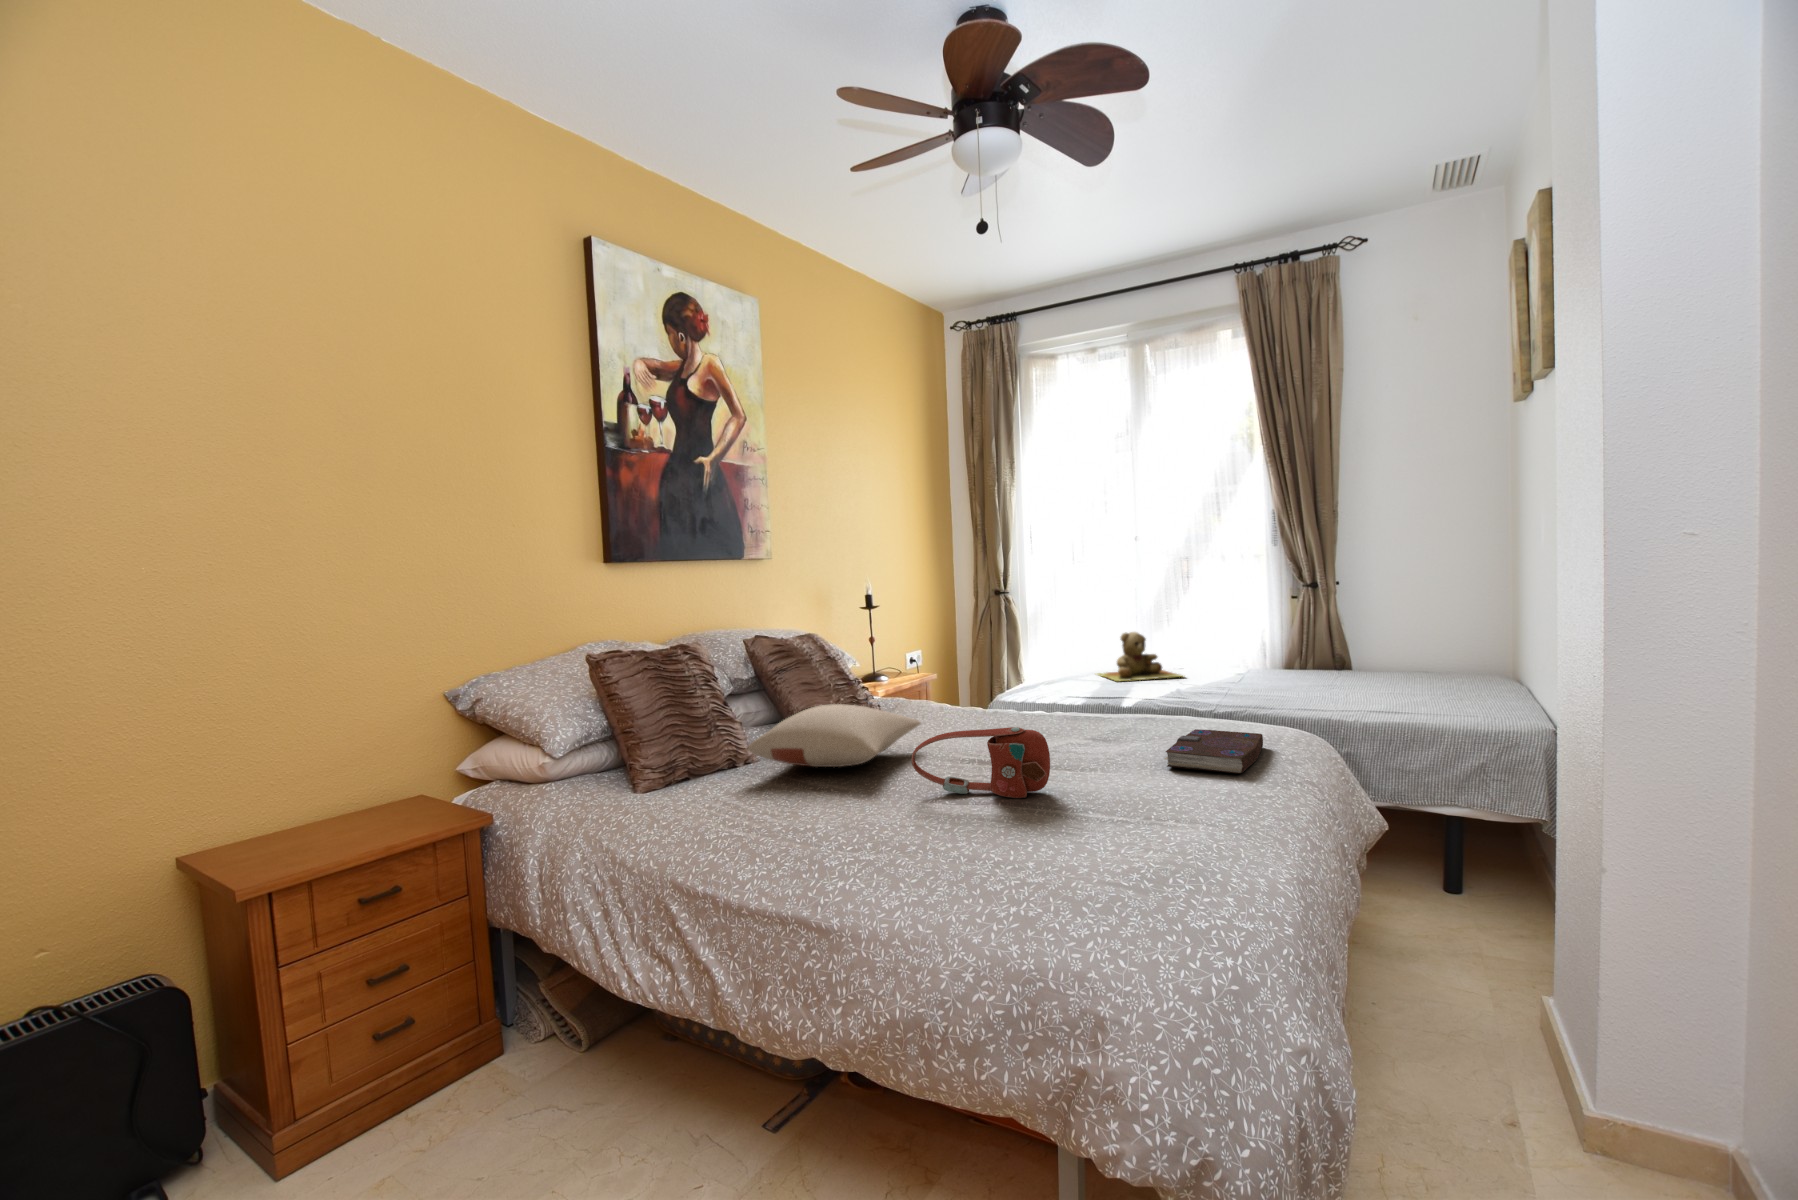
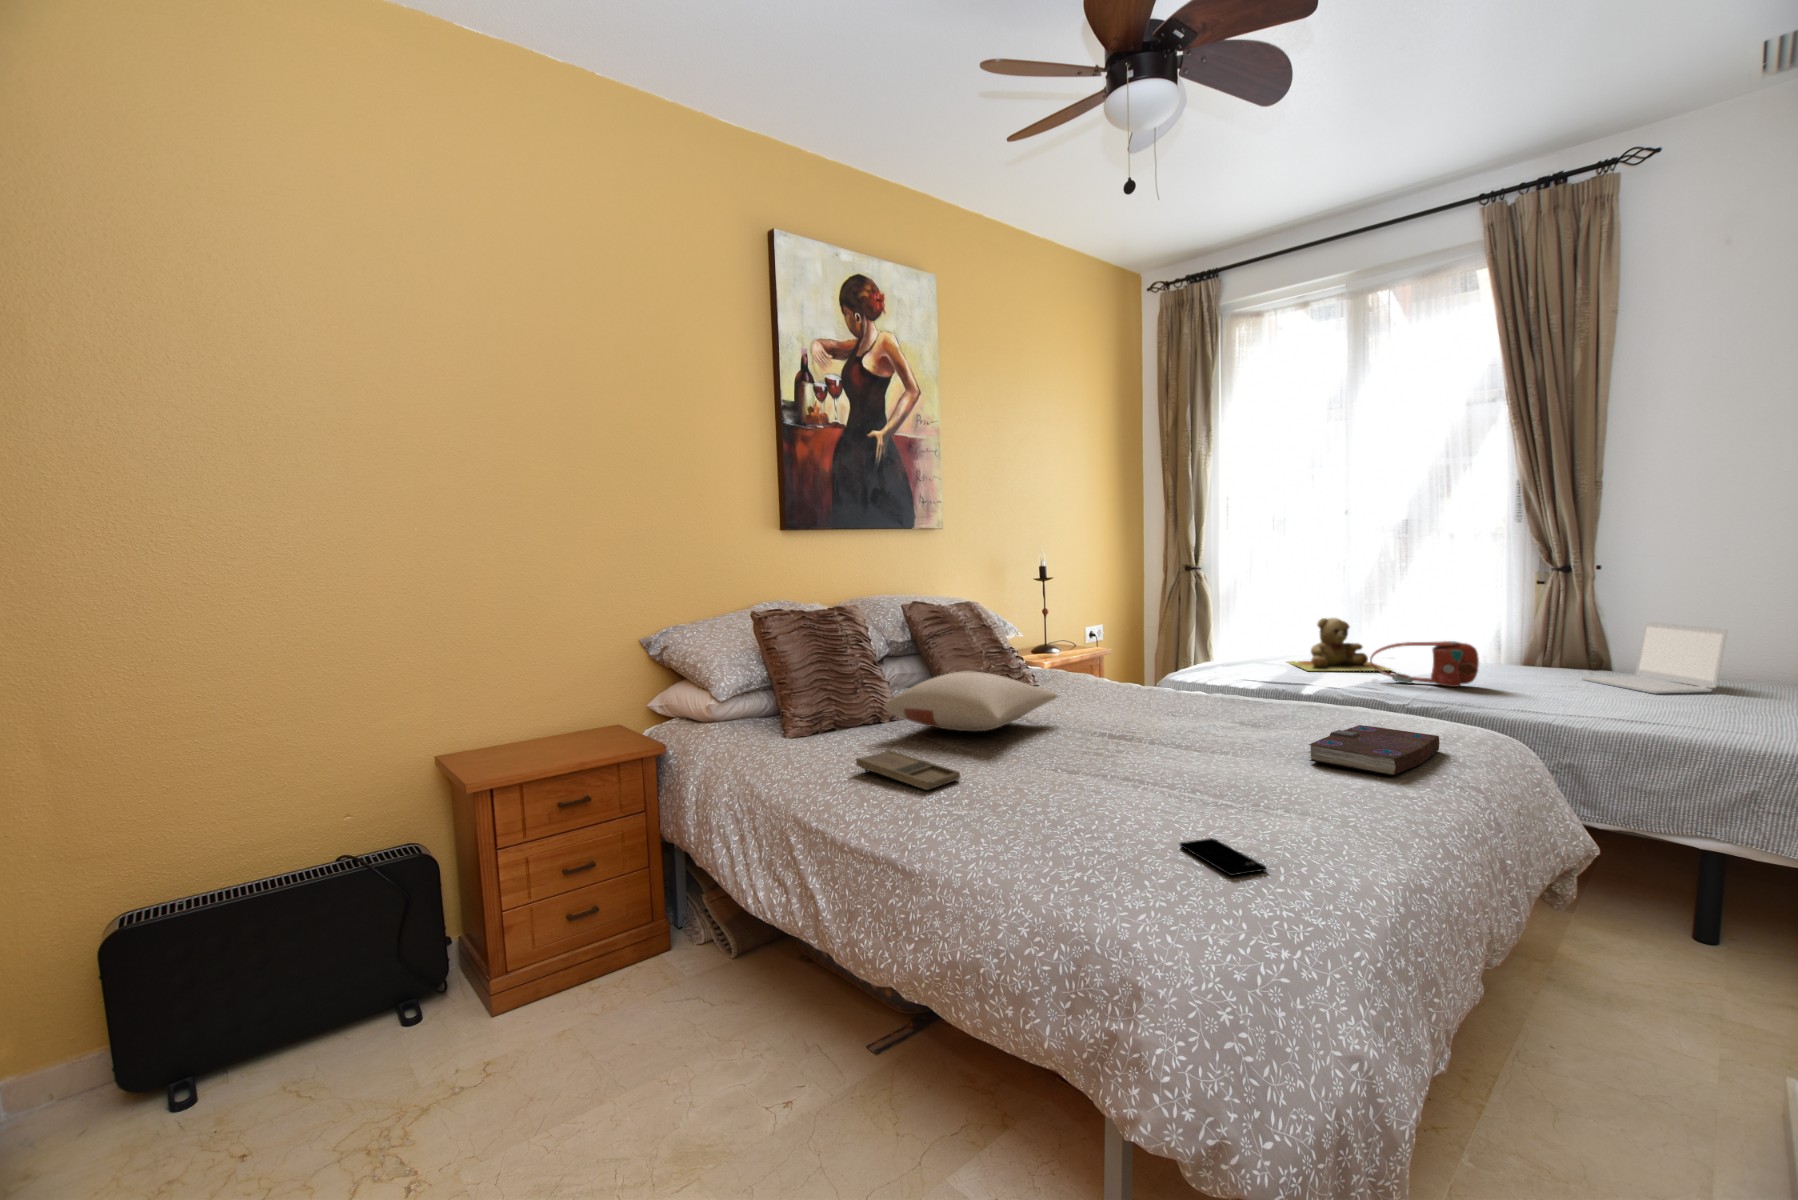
laptop: none [1324,624,1423,683] -> present [1582,622,1727,694]
handbag: present [912,727,1050,798] -> present [1370,641,1479,687]
tray: none [735,795,852,836] -> present [856,750,960,790]
smartphone: none [1097,853,1186,889] -> present [1180,838,1267,876]

